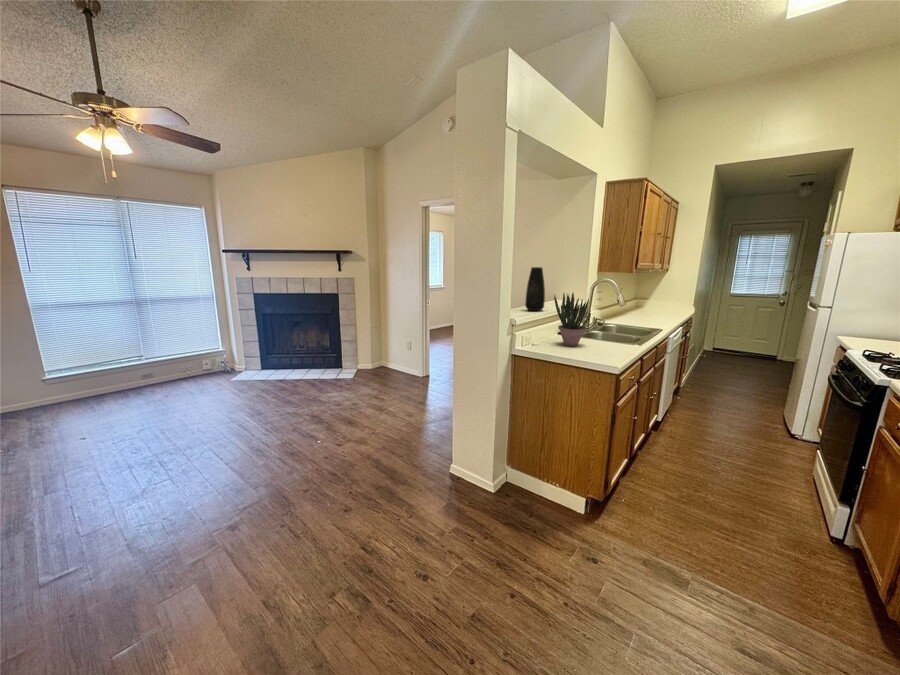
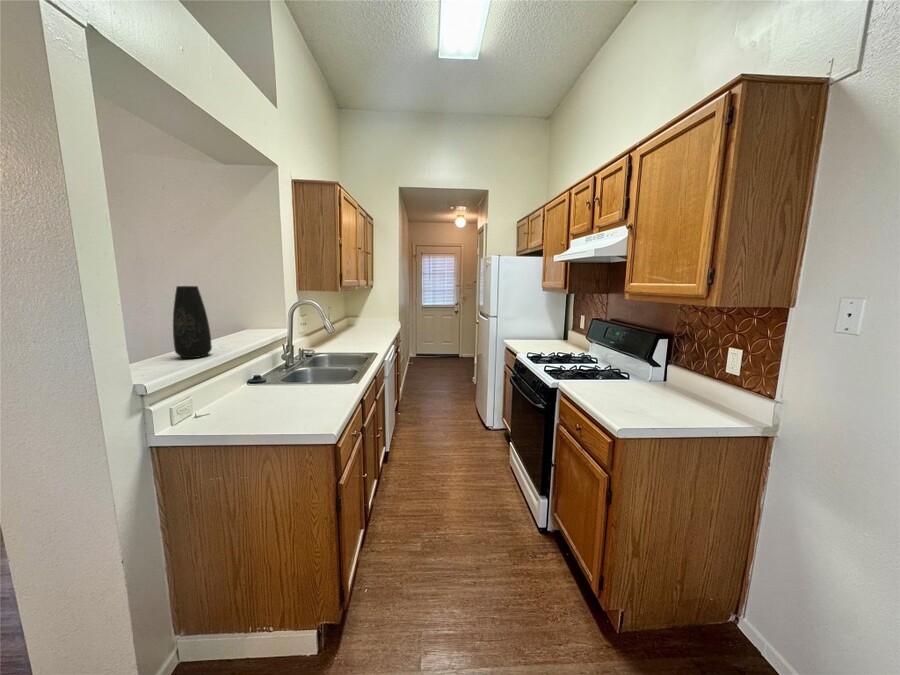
potted plant: present [554,293,591,346] -> none [223,323,286,406]

